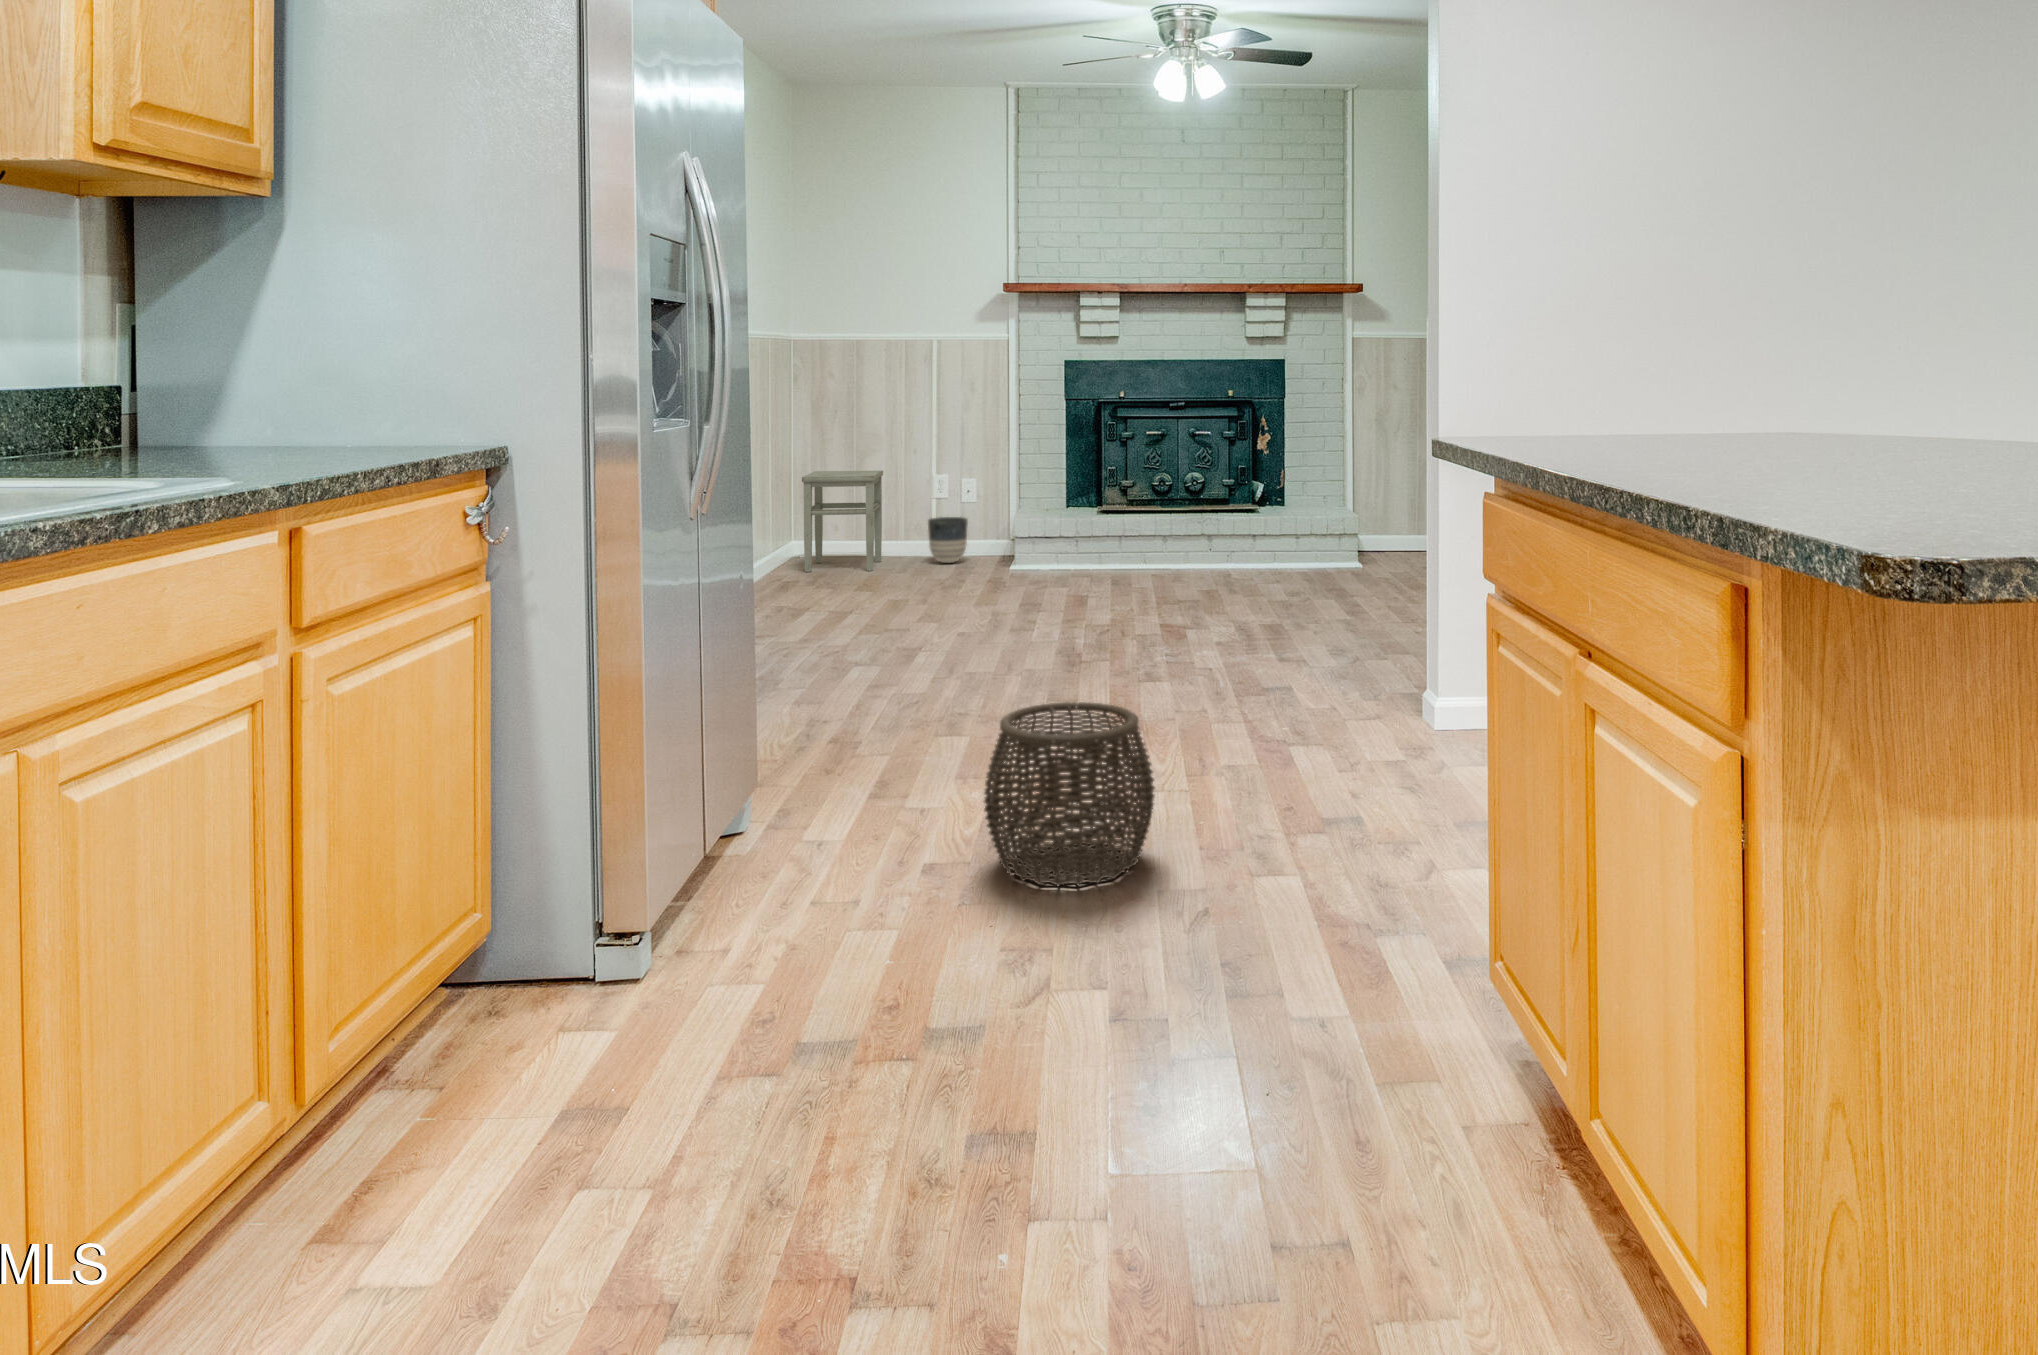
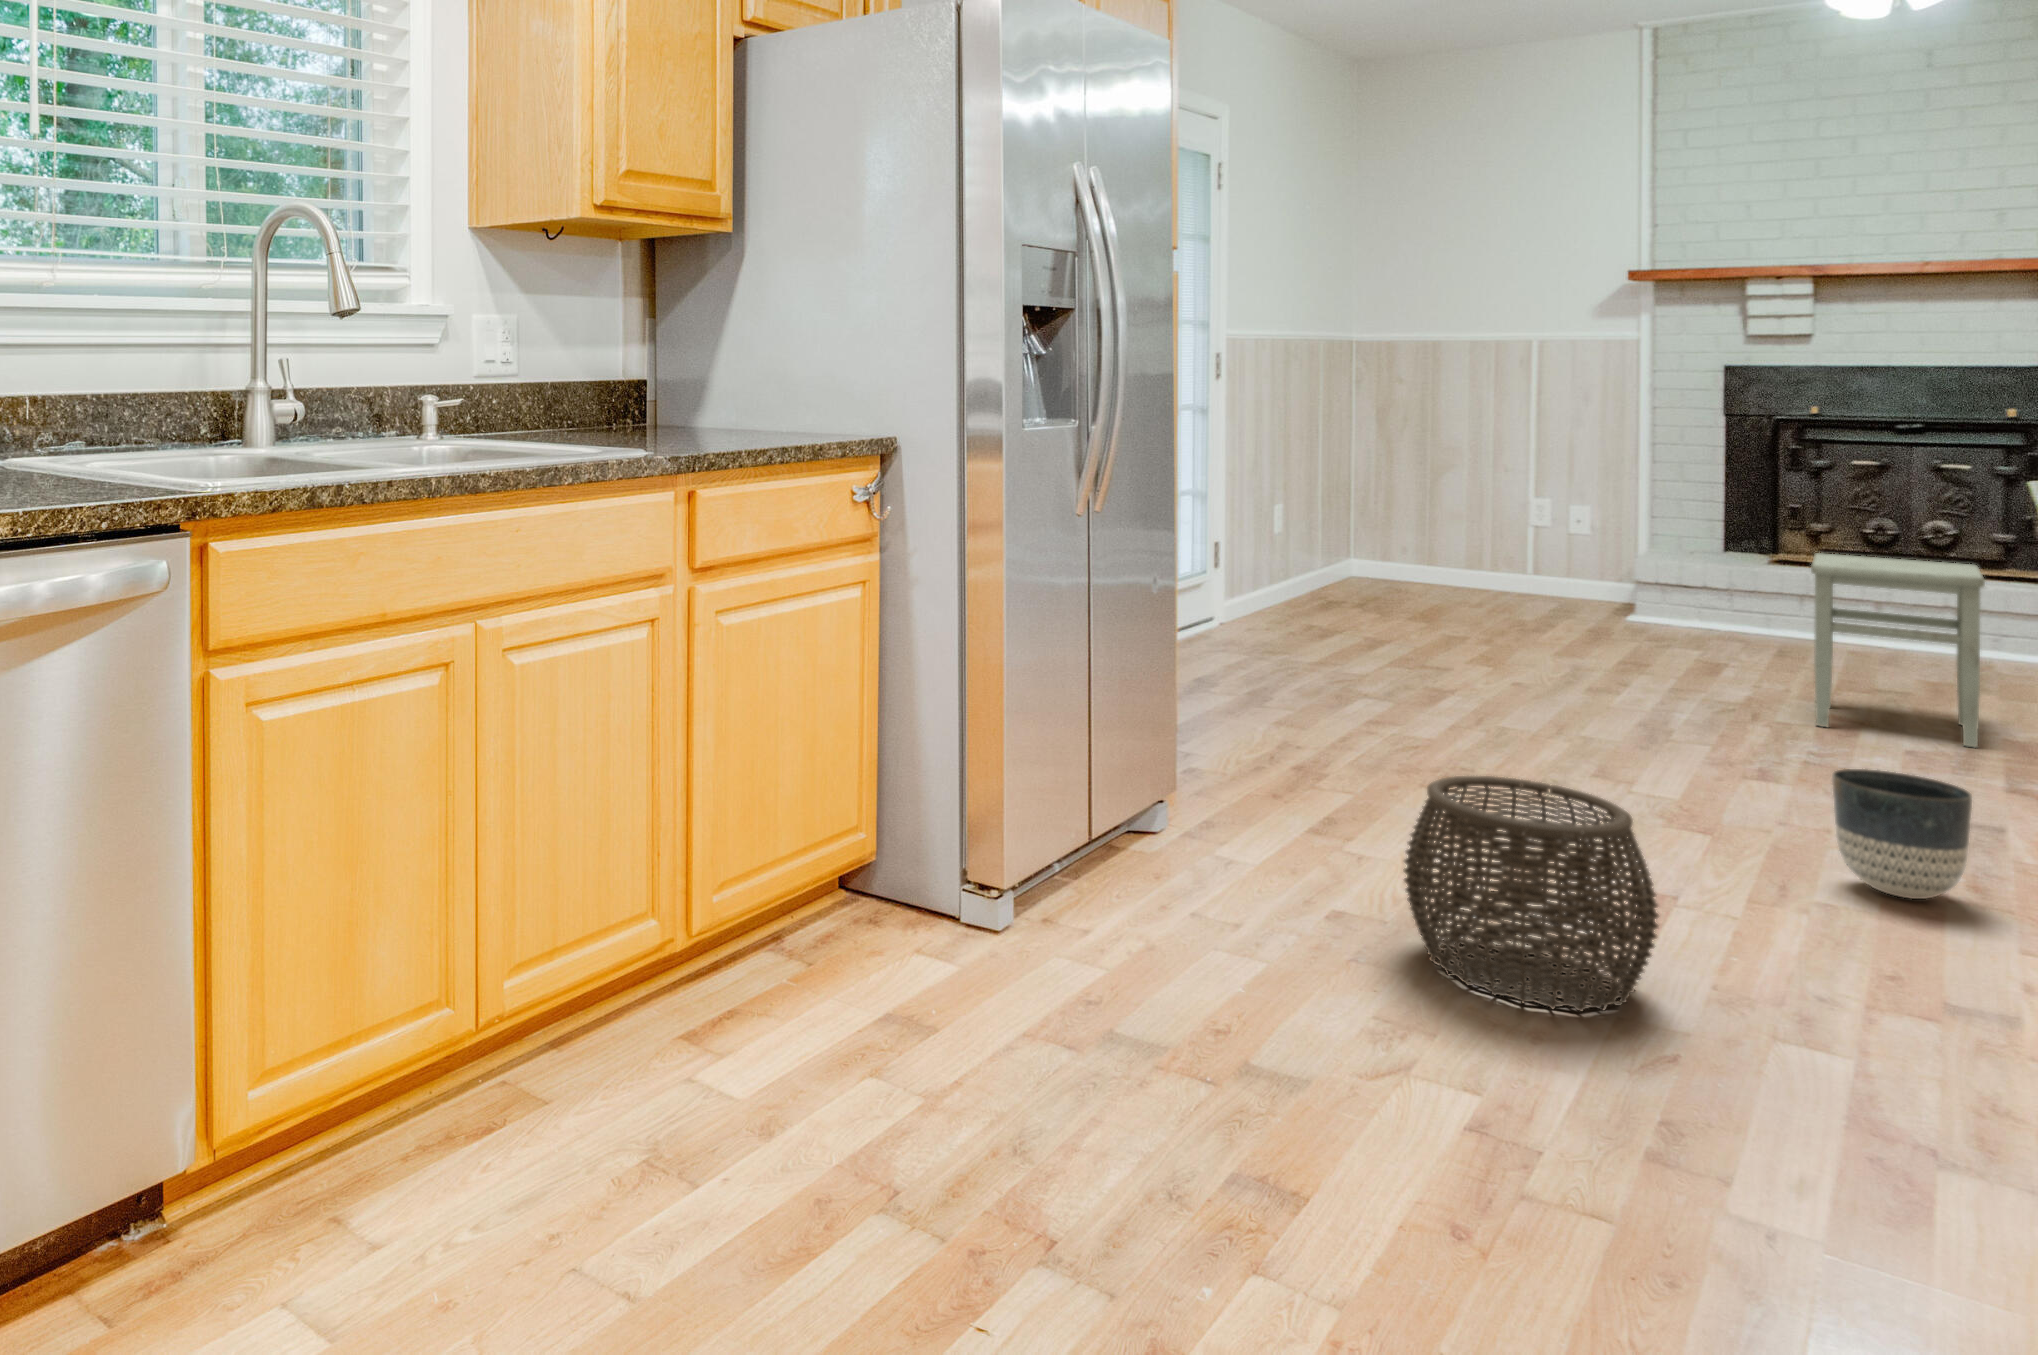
stool: present [802,470,883,572] -> present [1811,553,1985,747]
planter: present [928,517,968,563] -> present [1832,769,1972,899]

